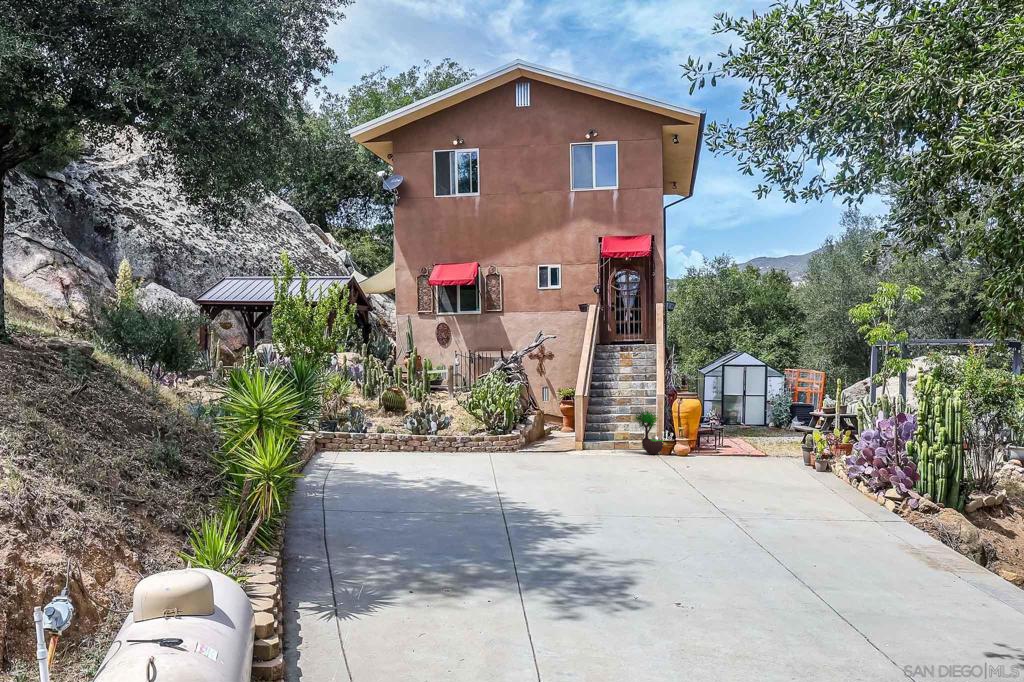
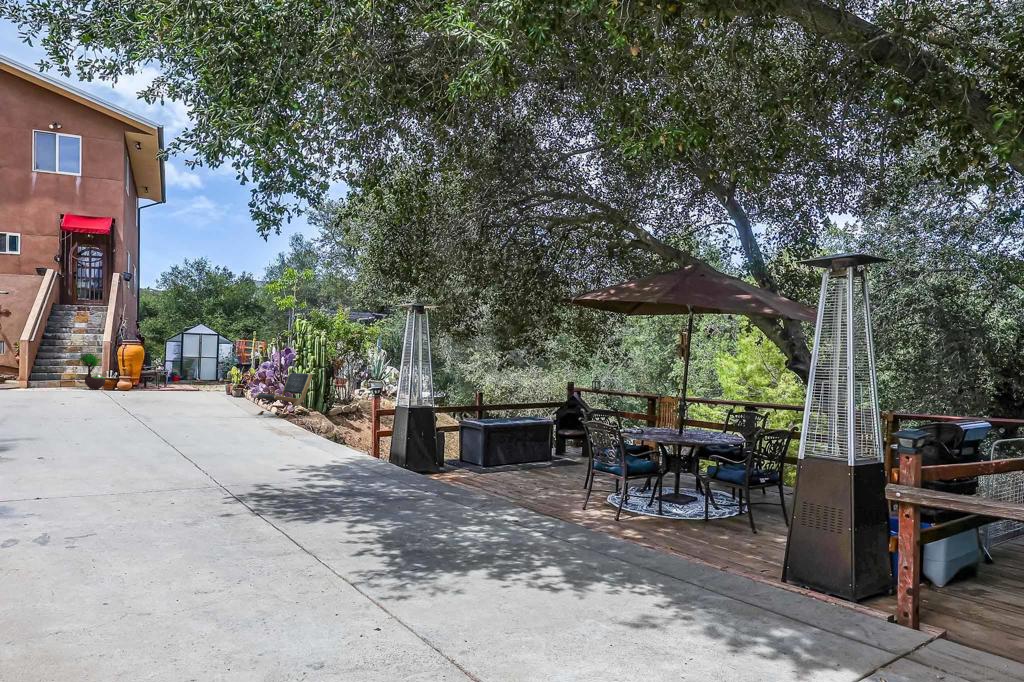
lounge chair: none [865,449,945,518] -> present [257,372,312,418]

